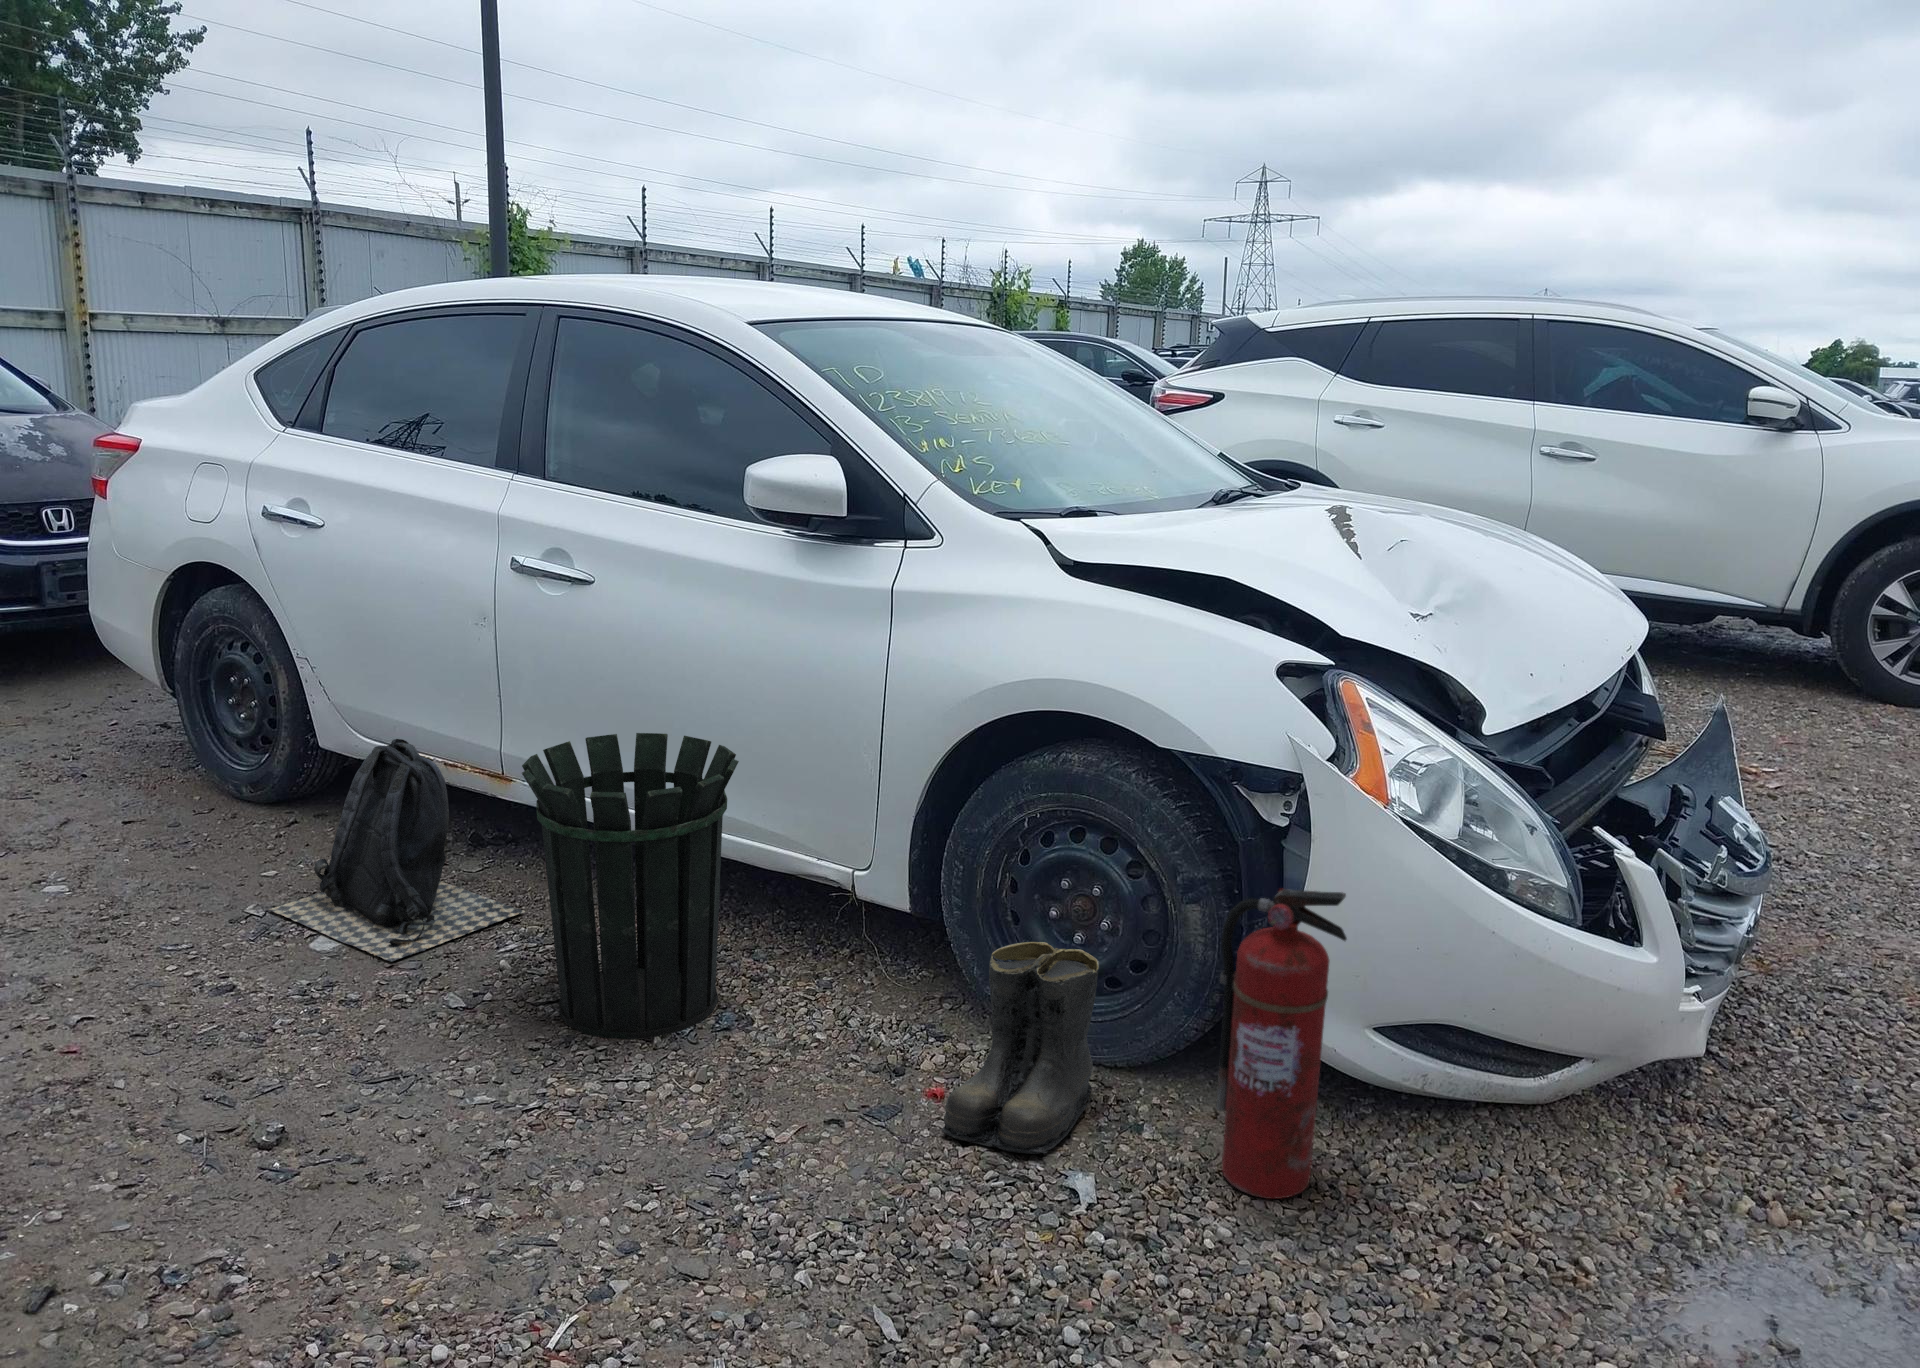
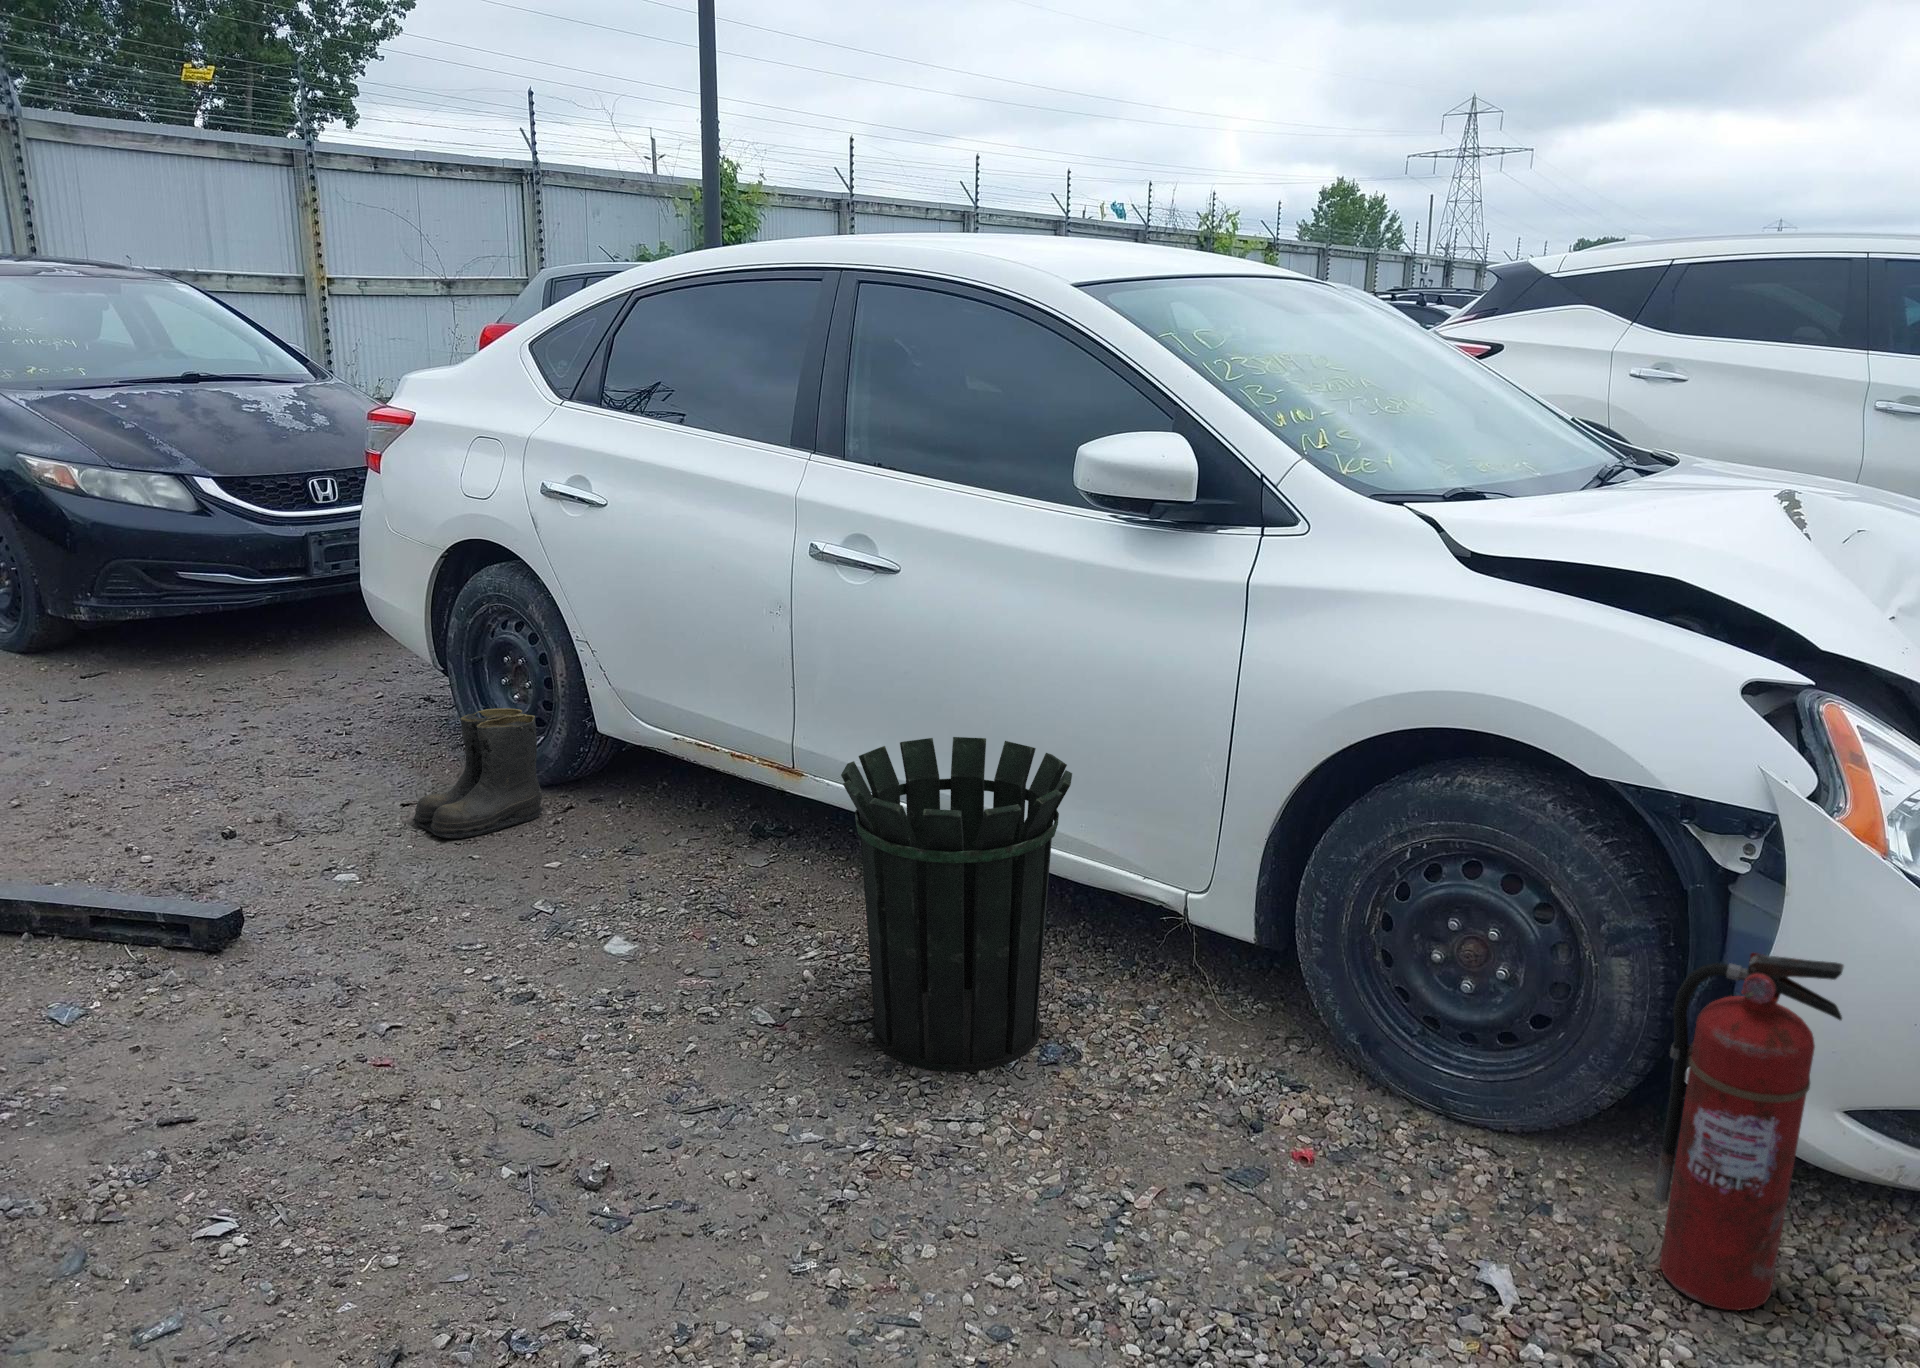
backpack: present [269,739,525,962] -> none [558,732,820,971]
boots: present [941,942,1100,1154] -> present [413,708,543,838]

